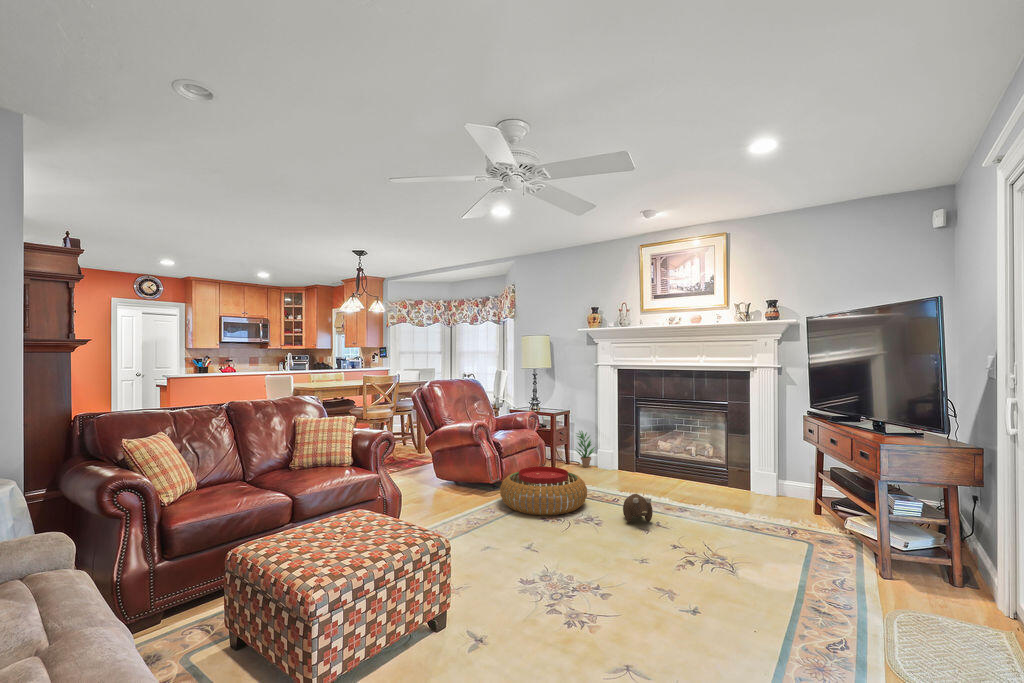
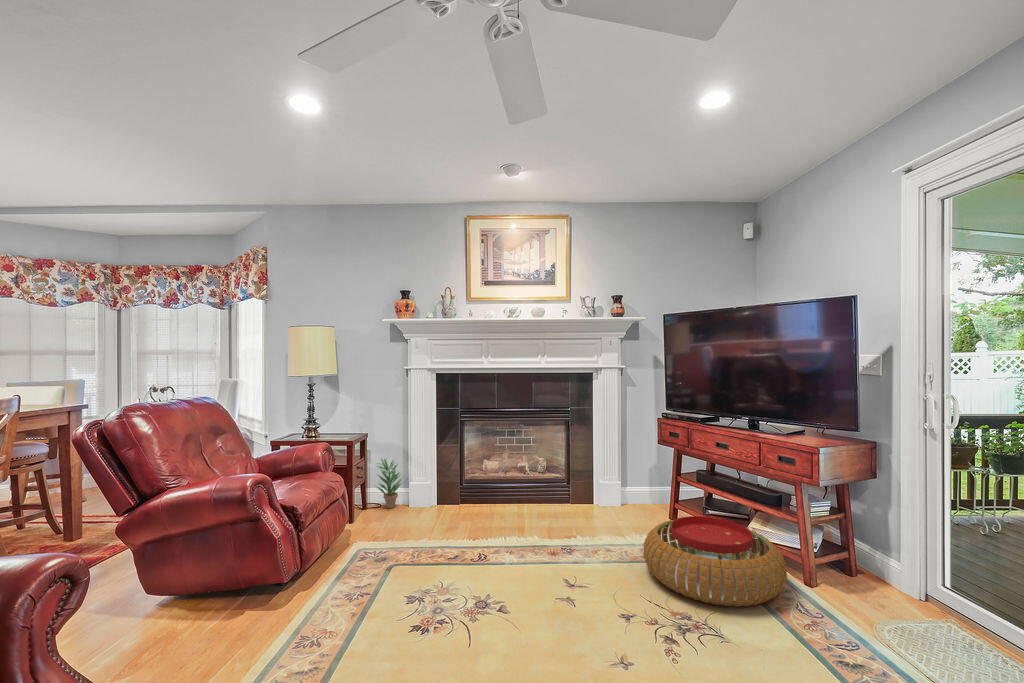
pouf: present [500,466,587,515] -> present [643,516,787,607]
plush toy: present [623,494,653,523] -> none [524,550,574,597]

